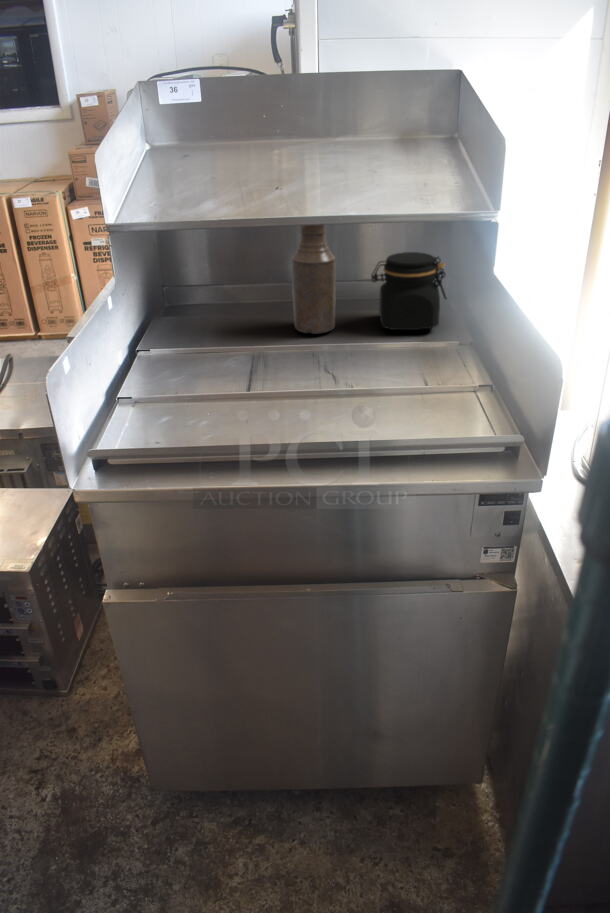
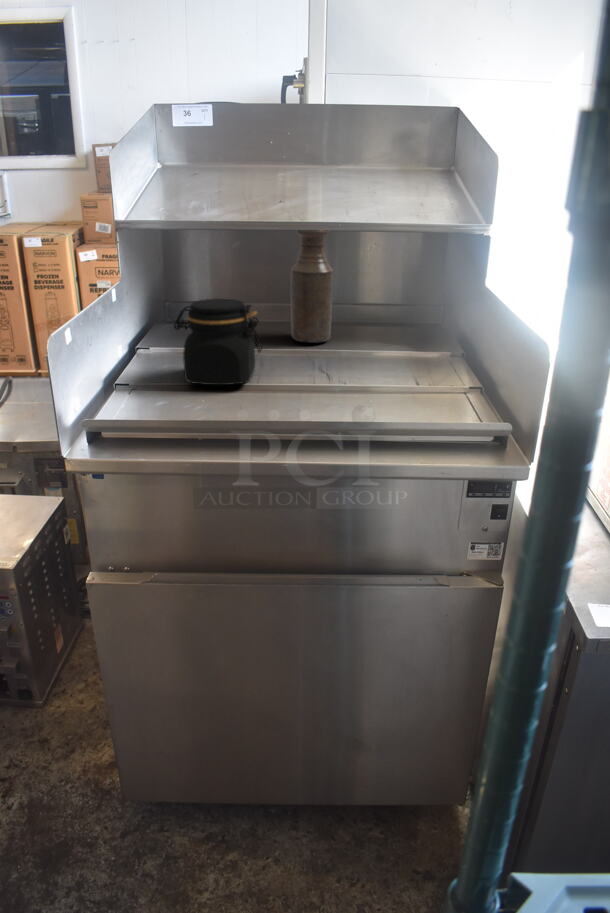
jar: present [371,252,446,330] -> present [174,299,262,385]

